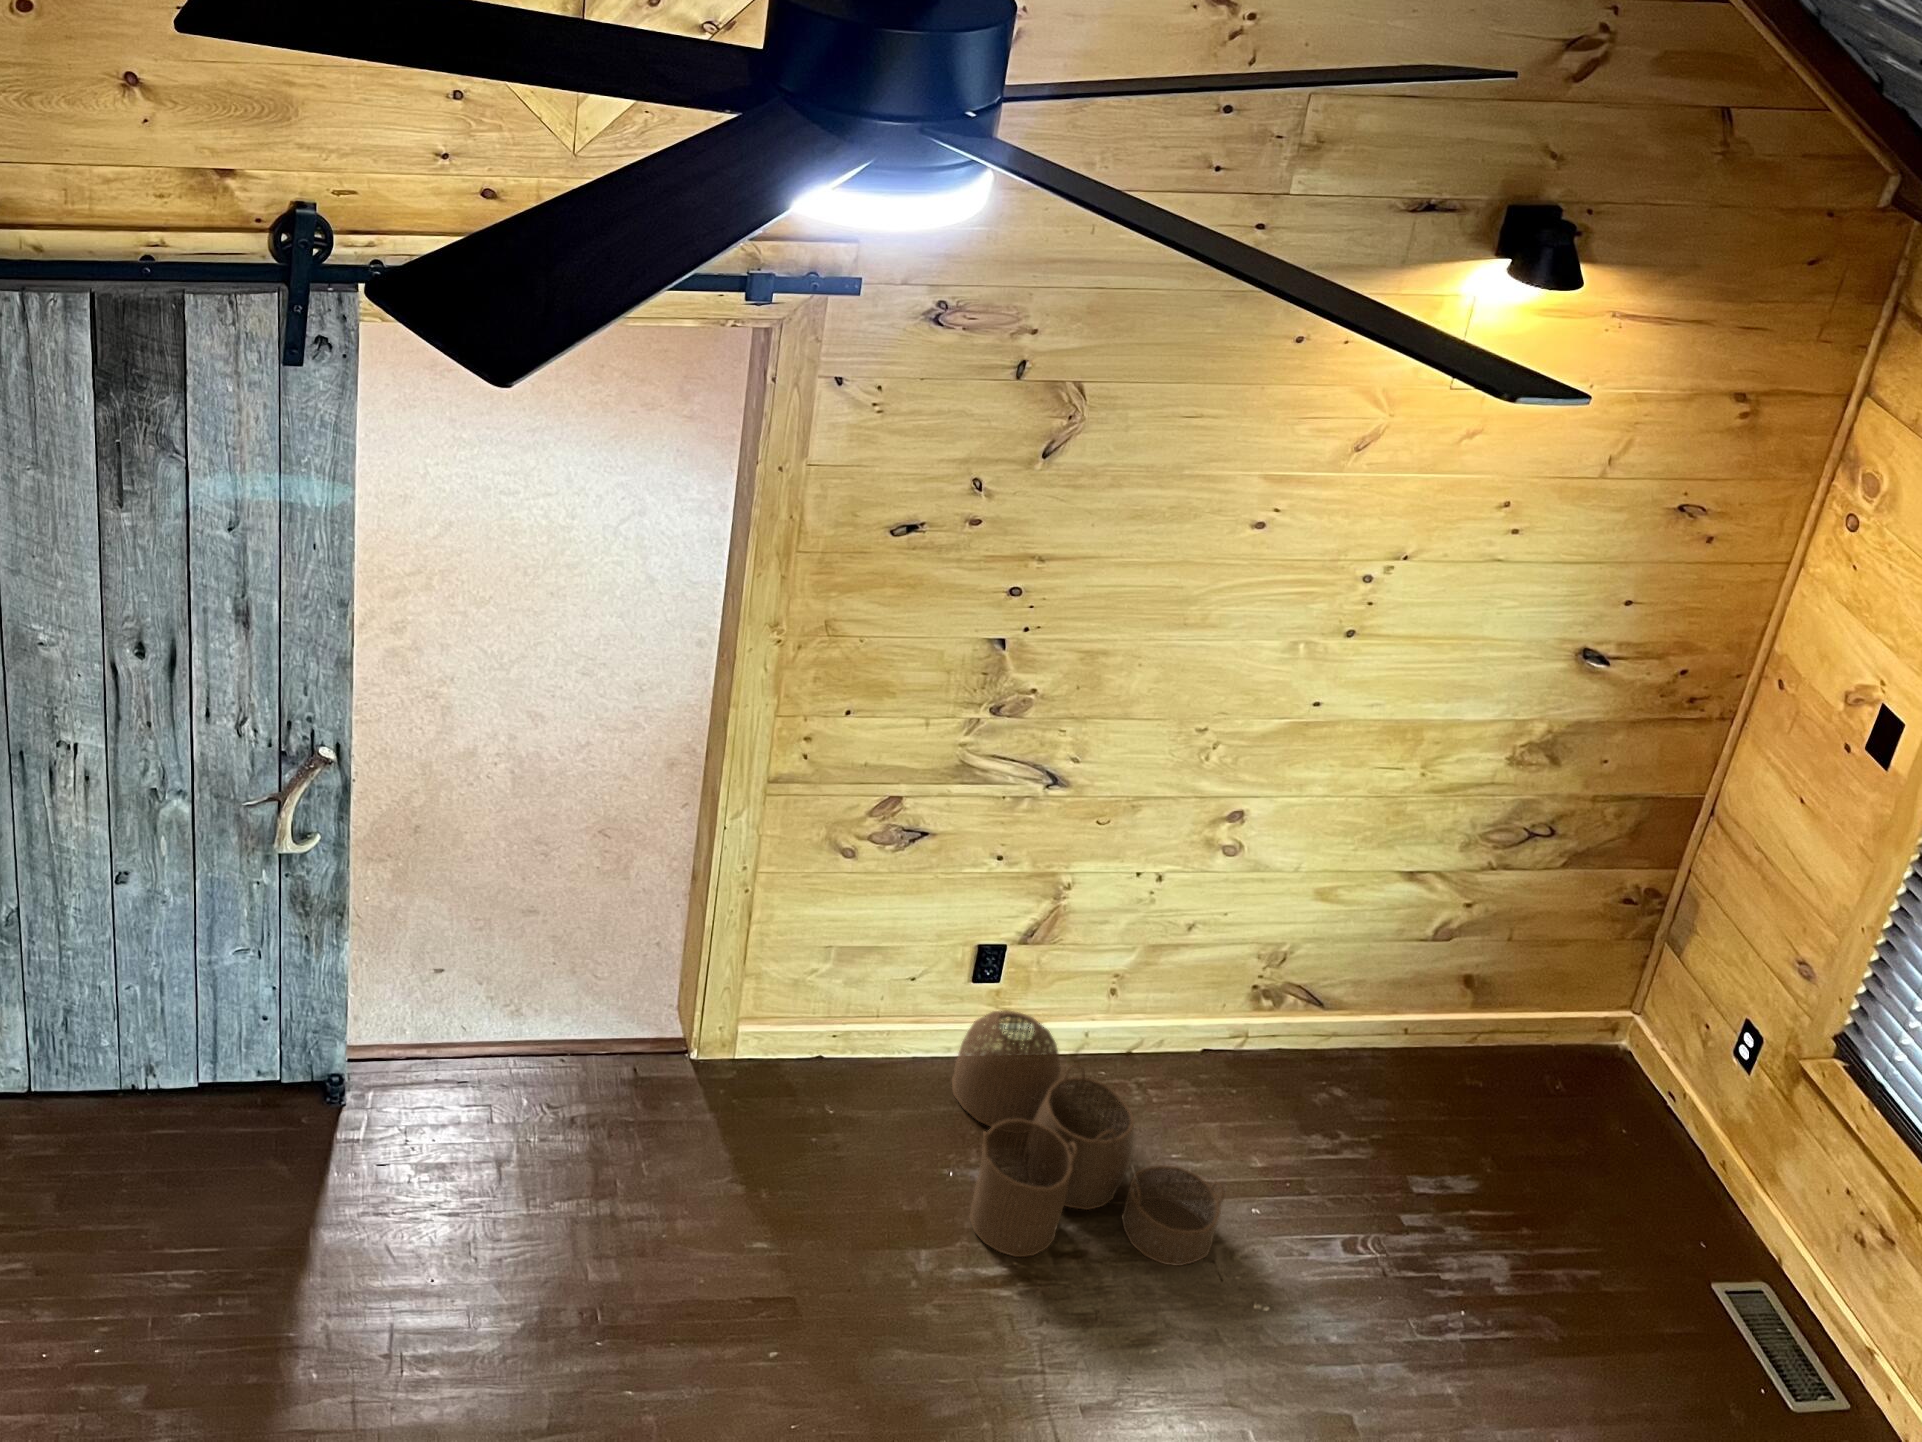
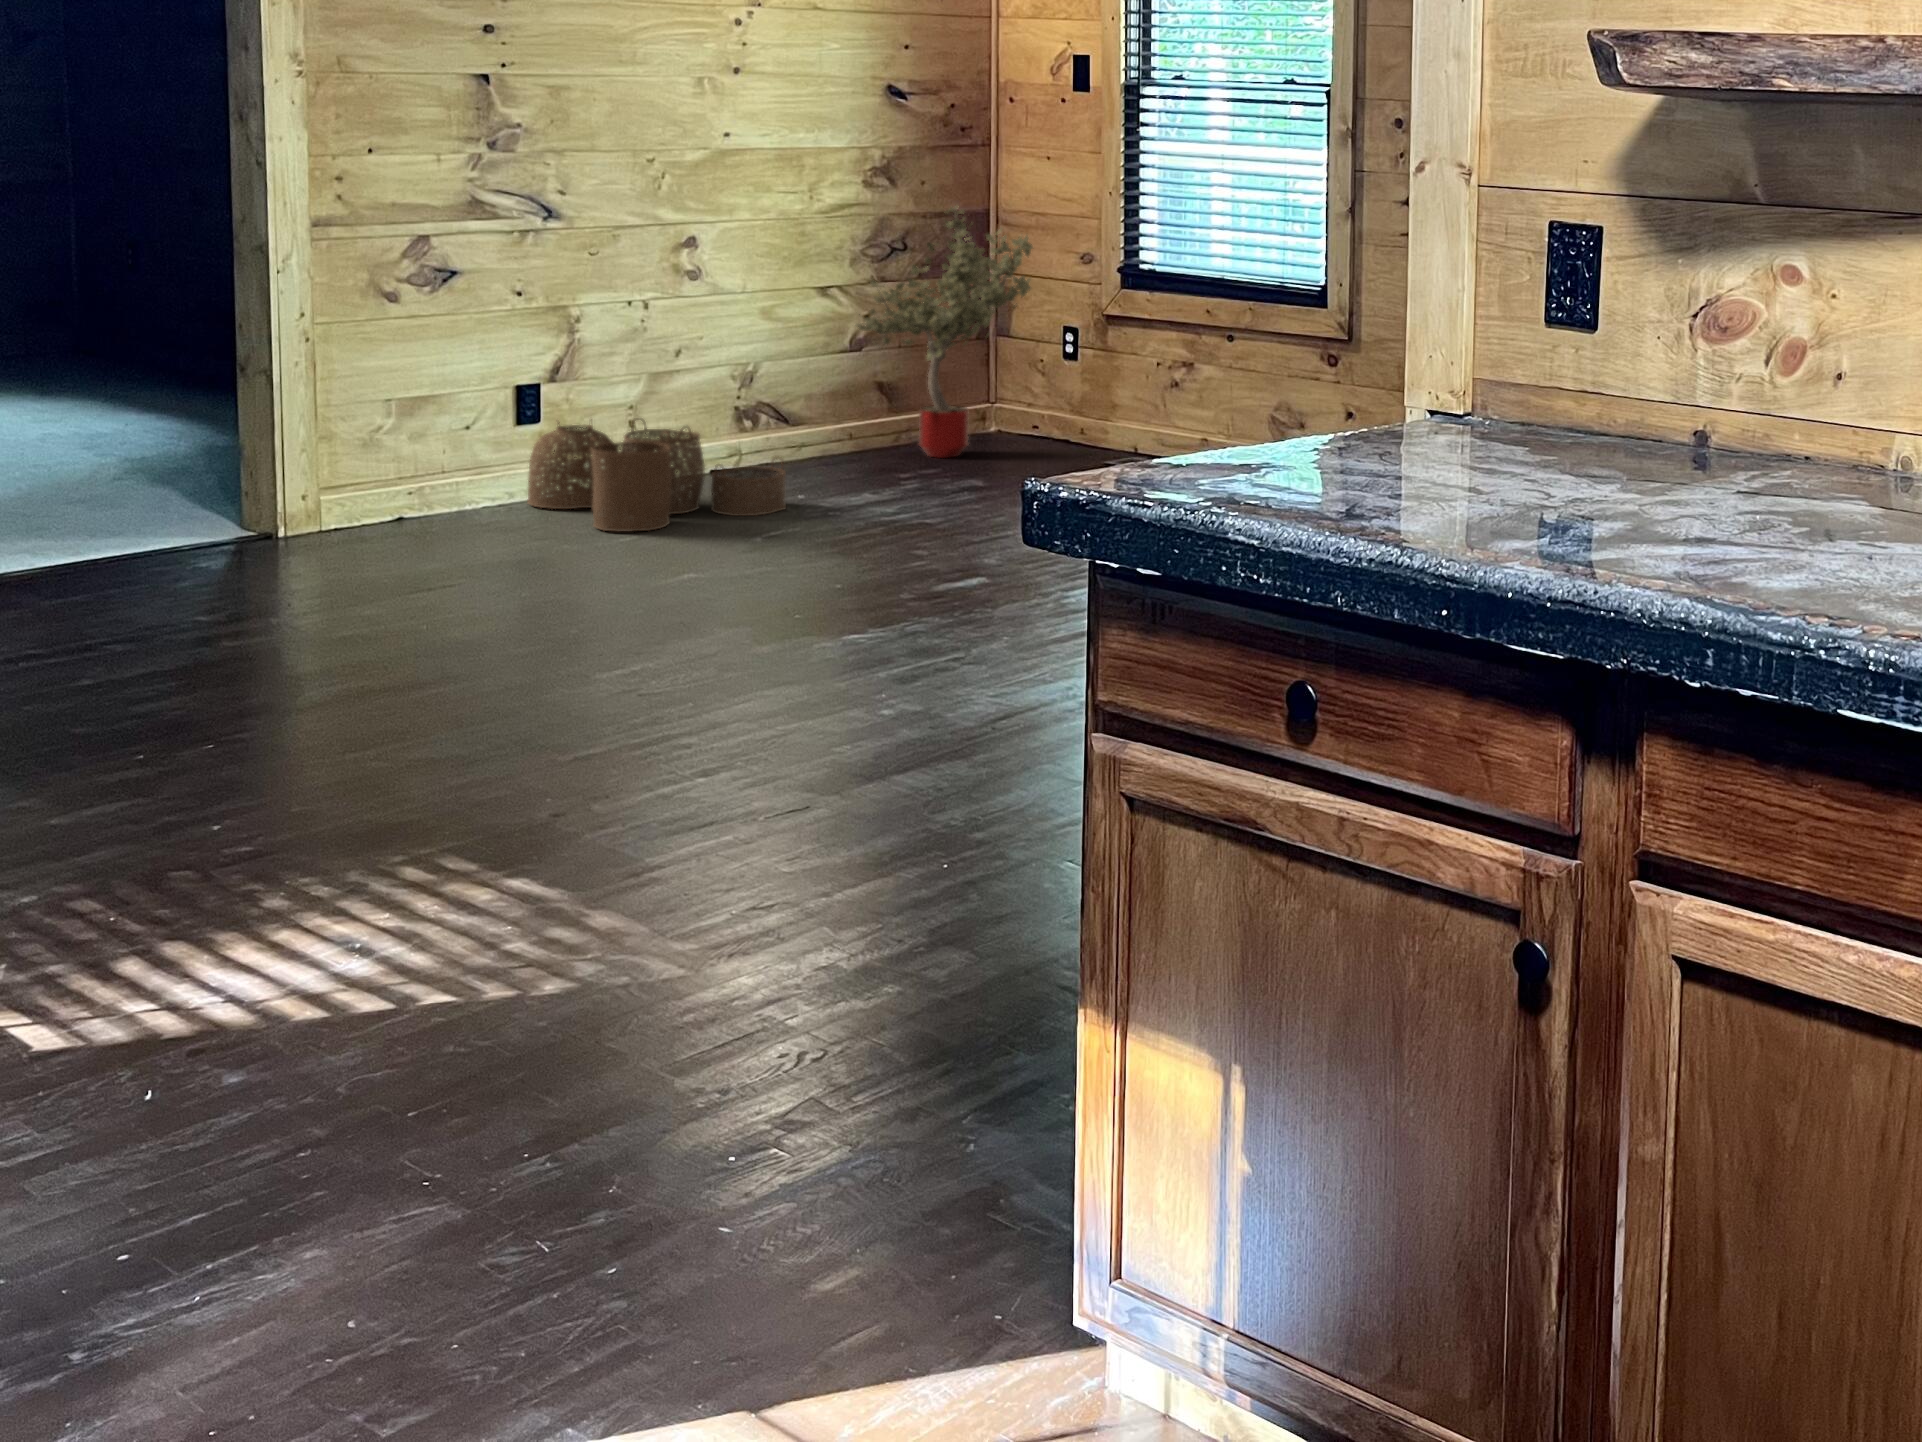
potted tree: none [1414,840,1724,1150] -> present [855,206,1033,458]

